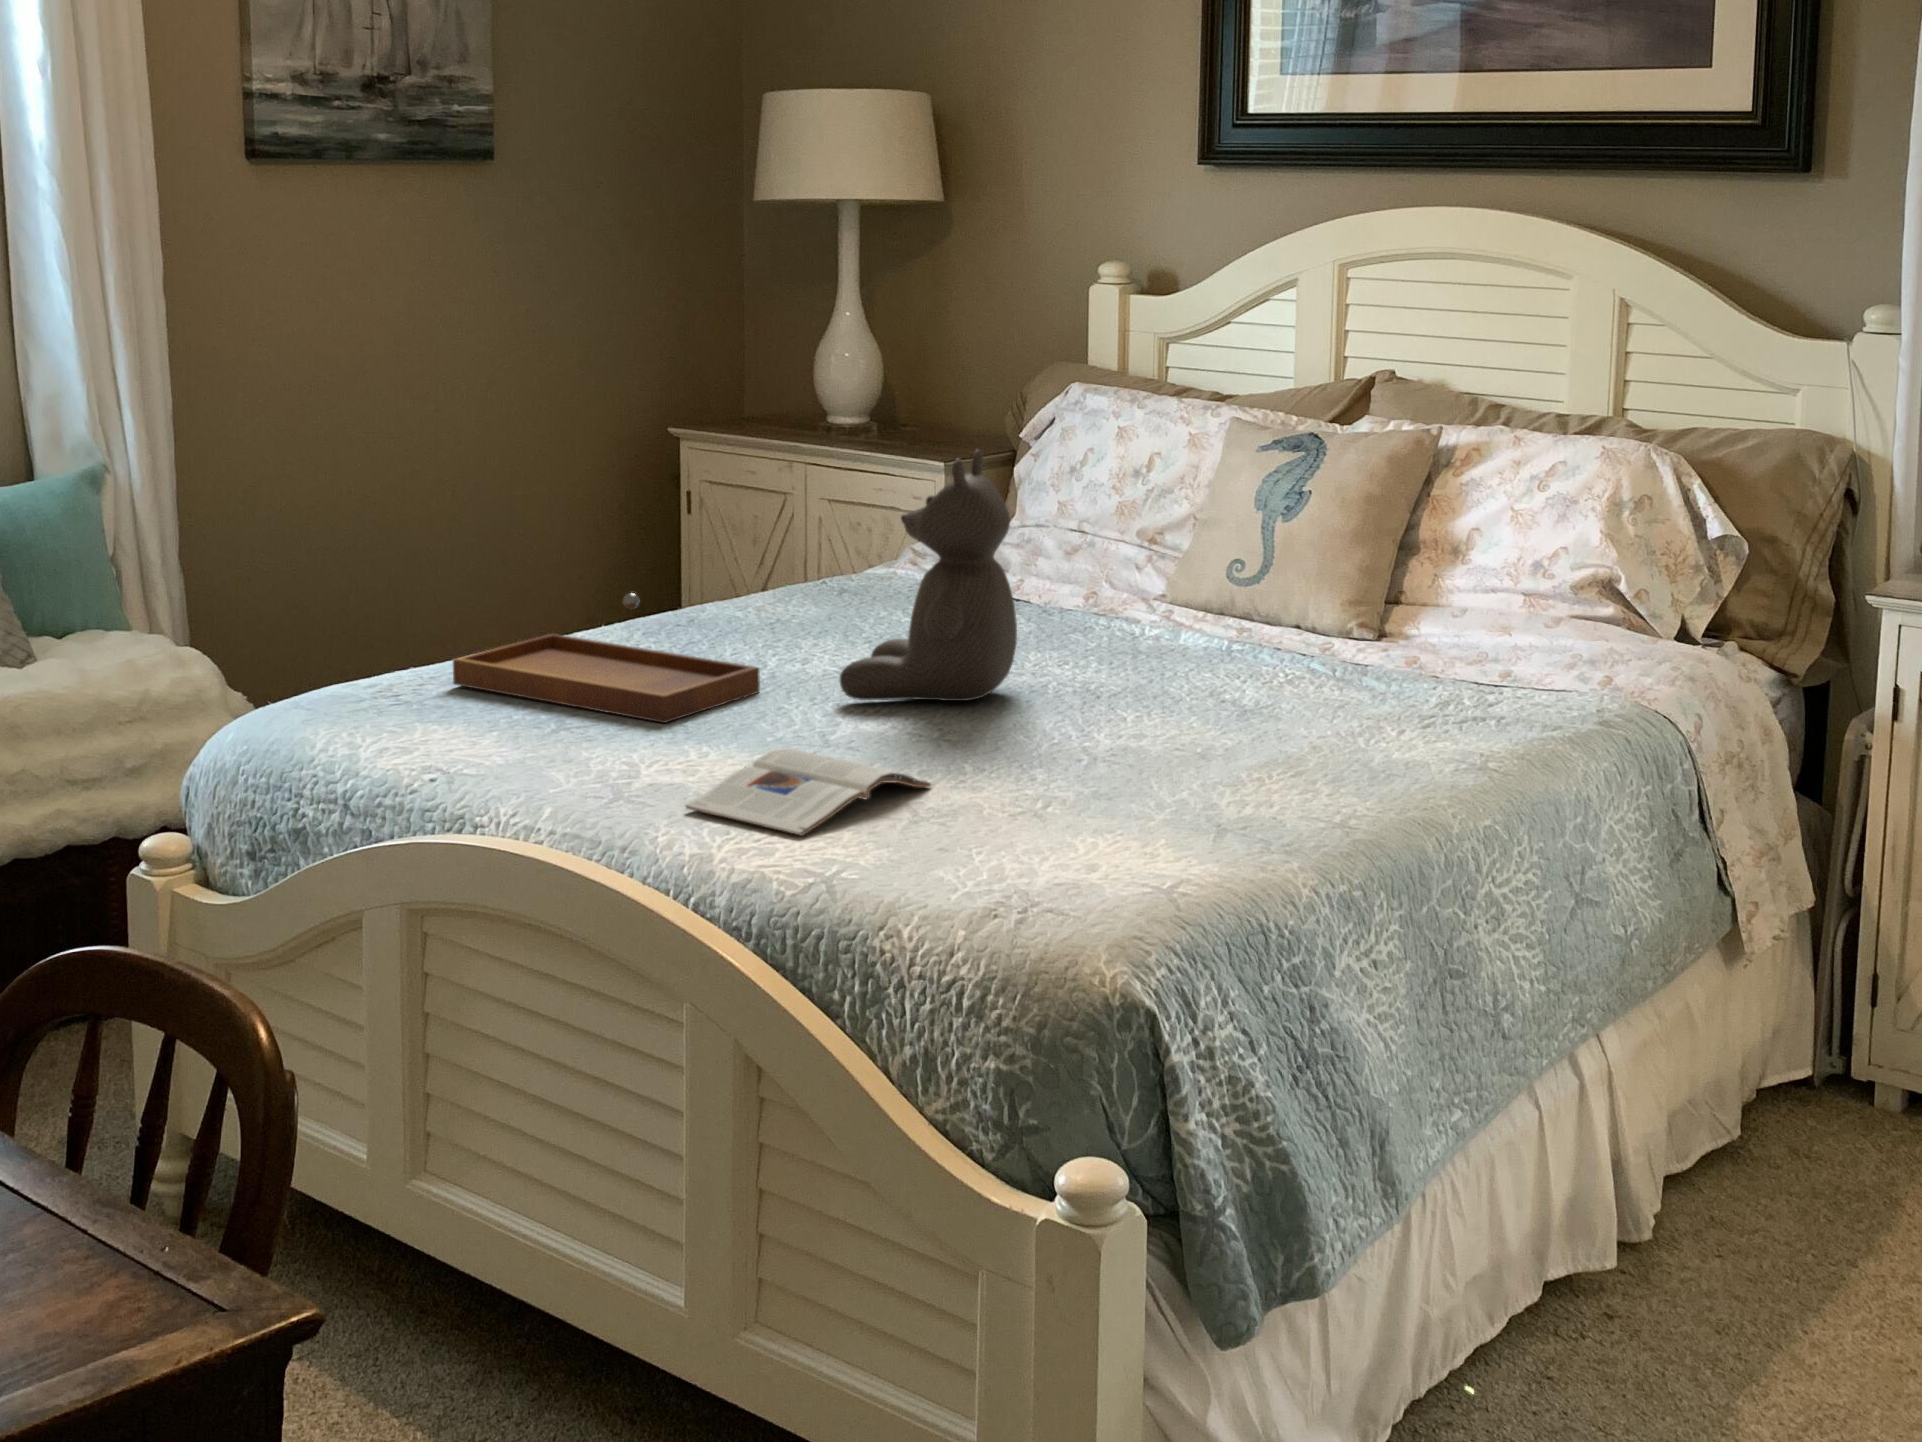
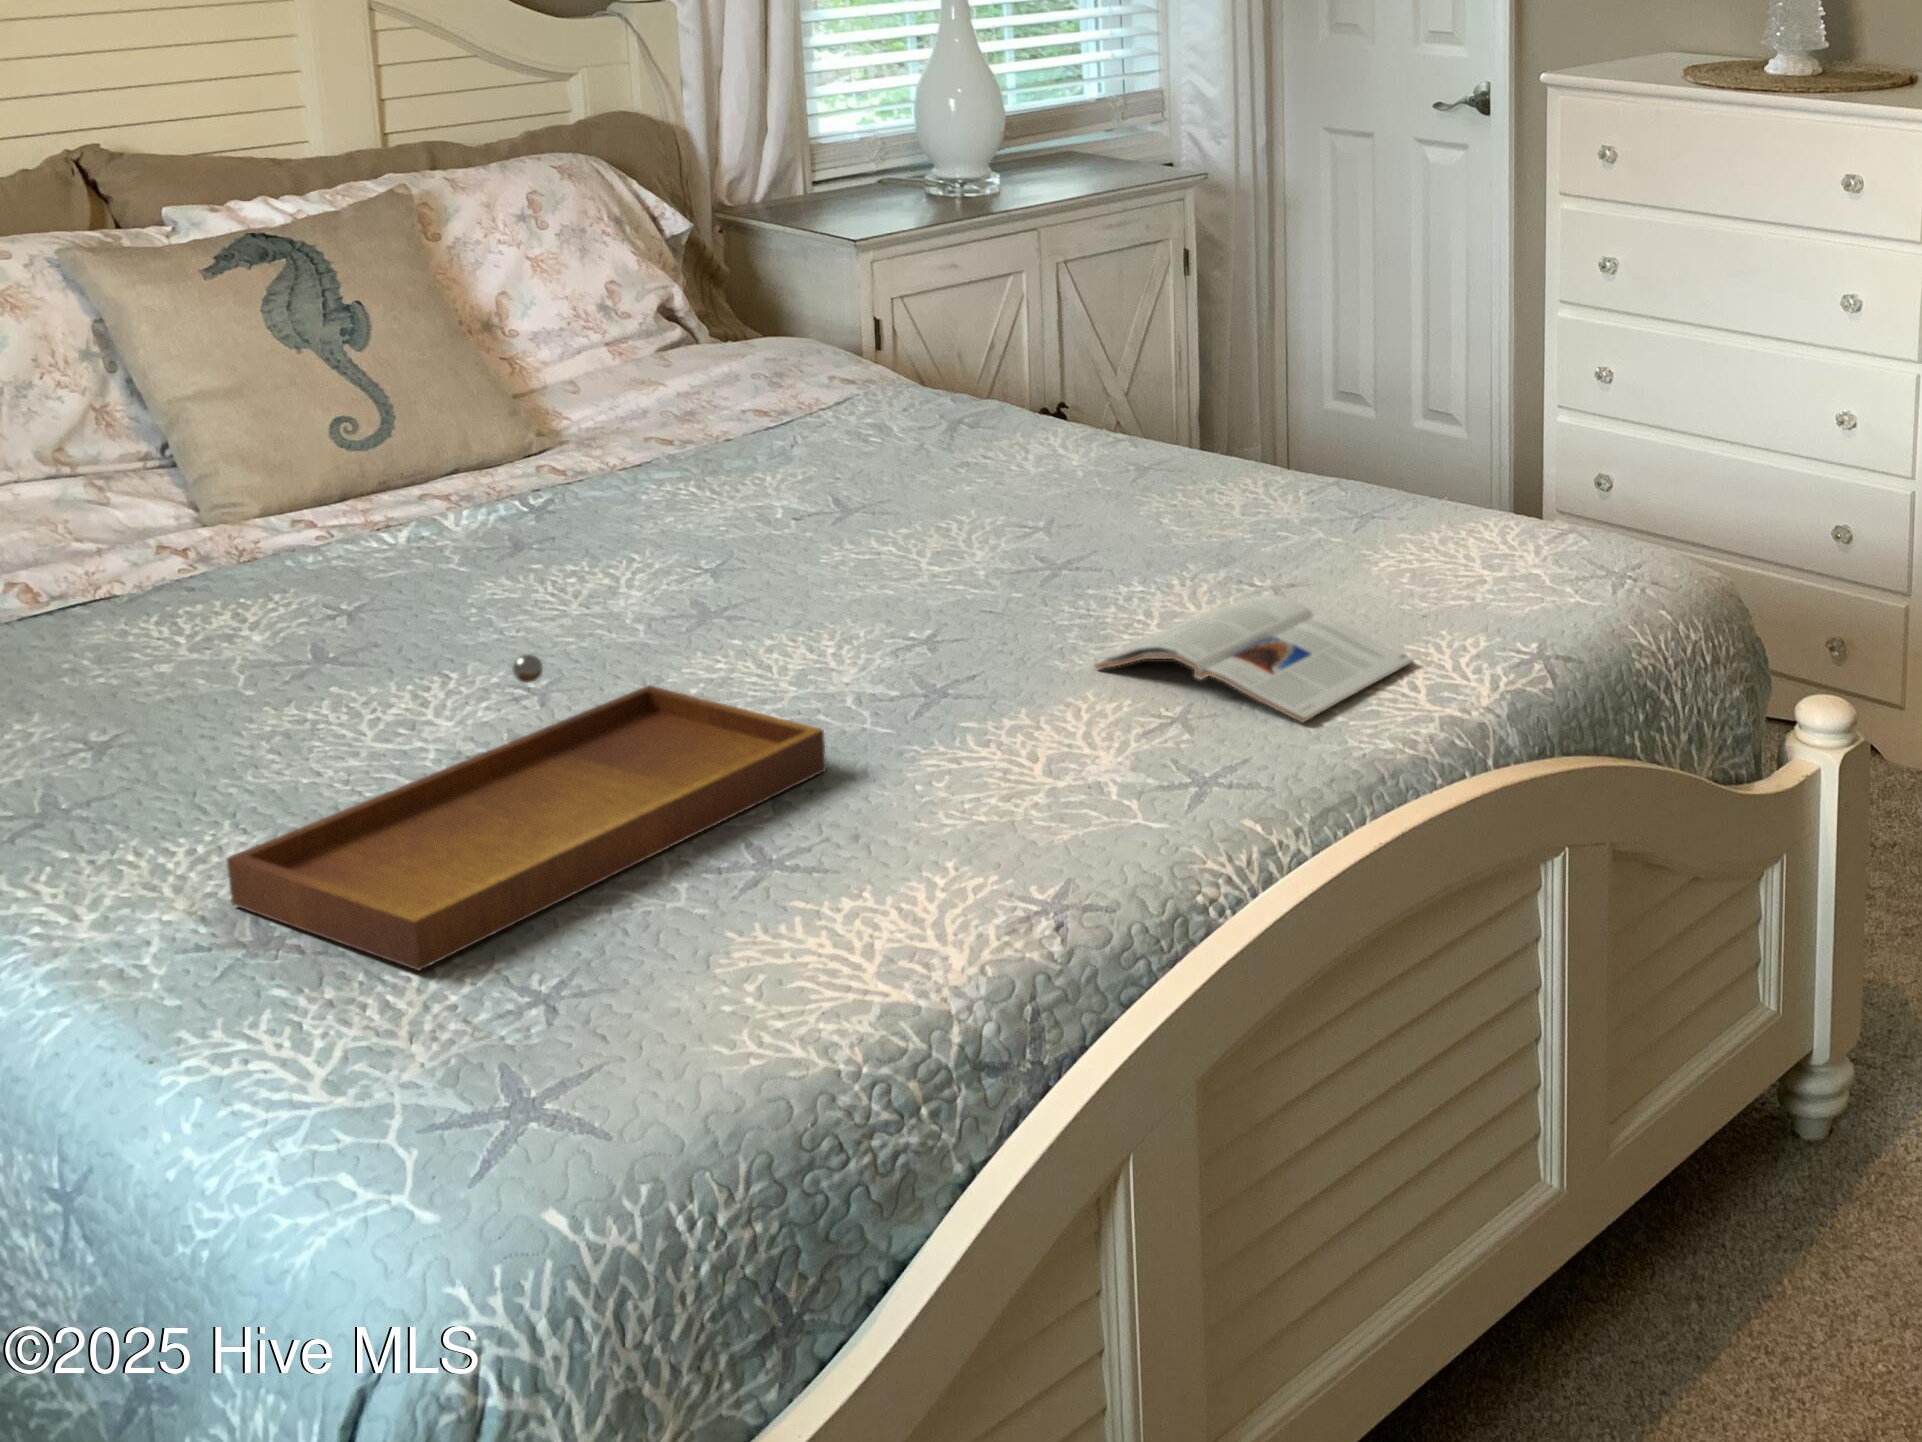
teddy bear: present [840,449,1017,701] -> none [611,268,906,657]

